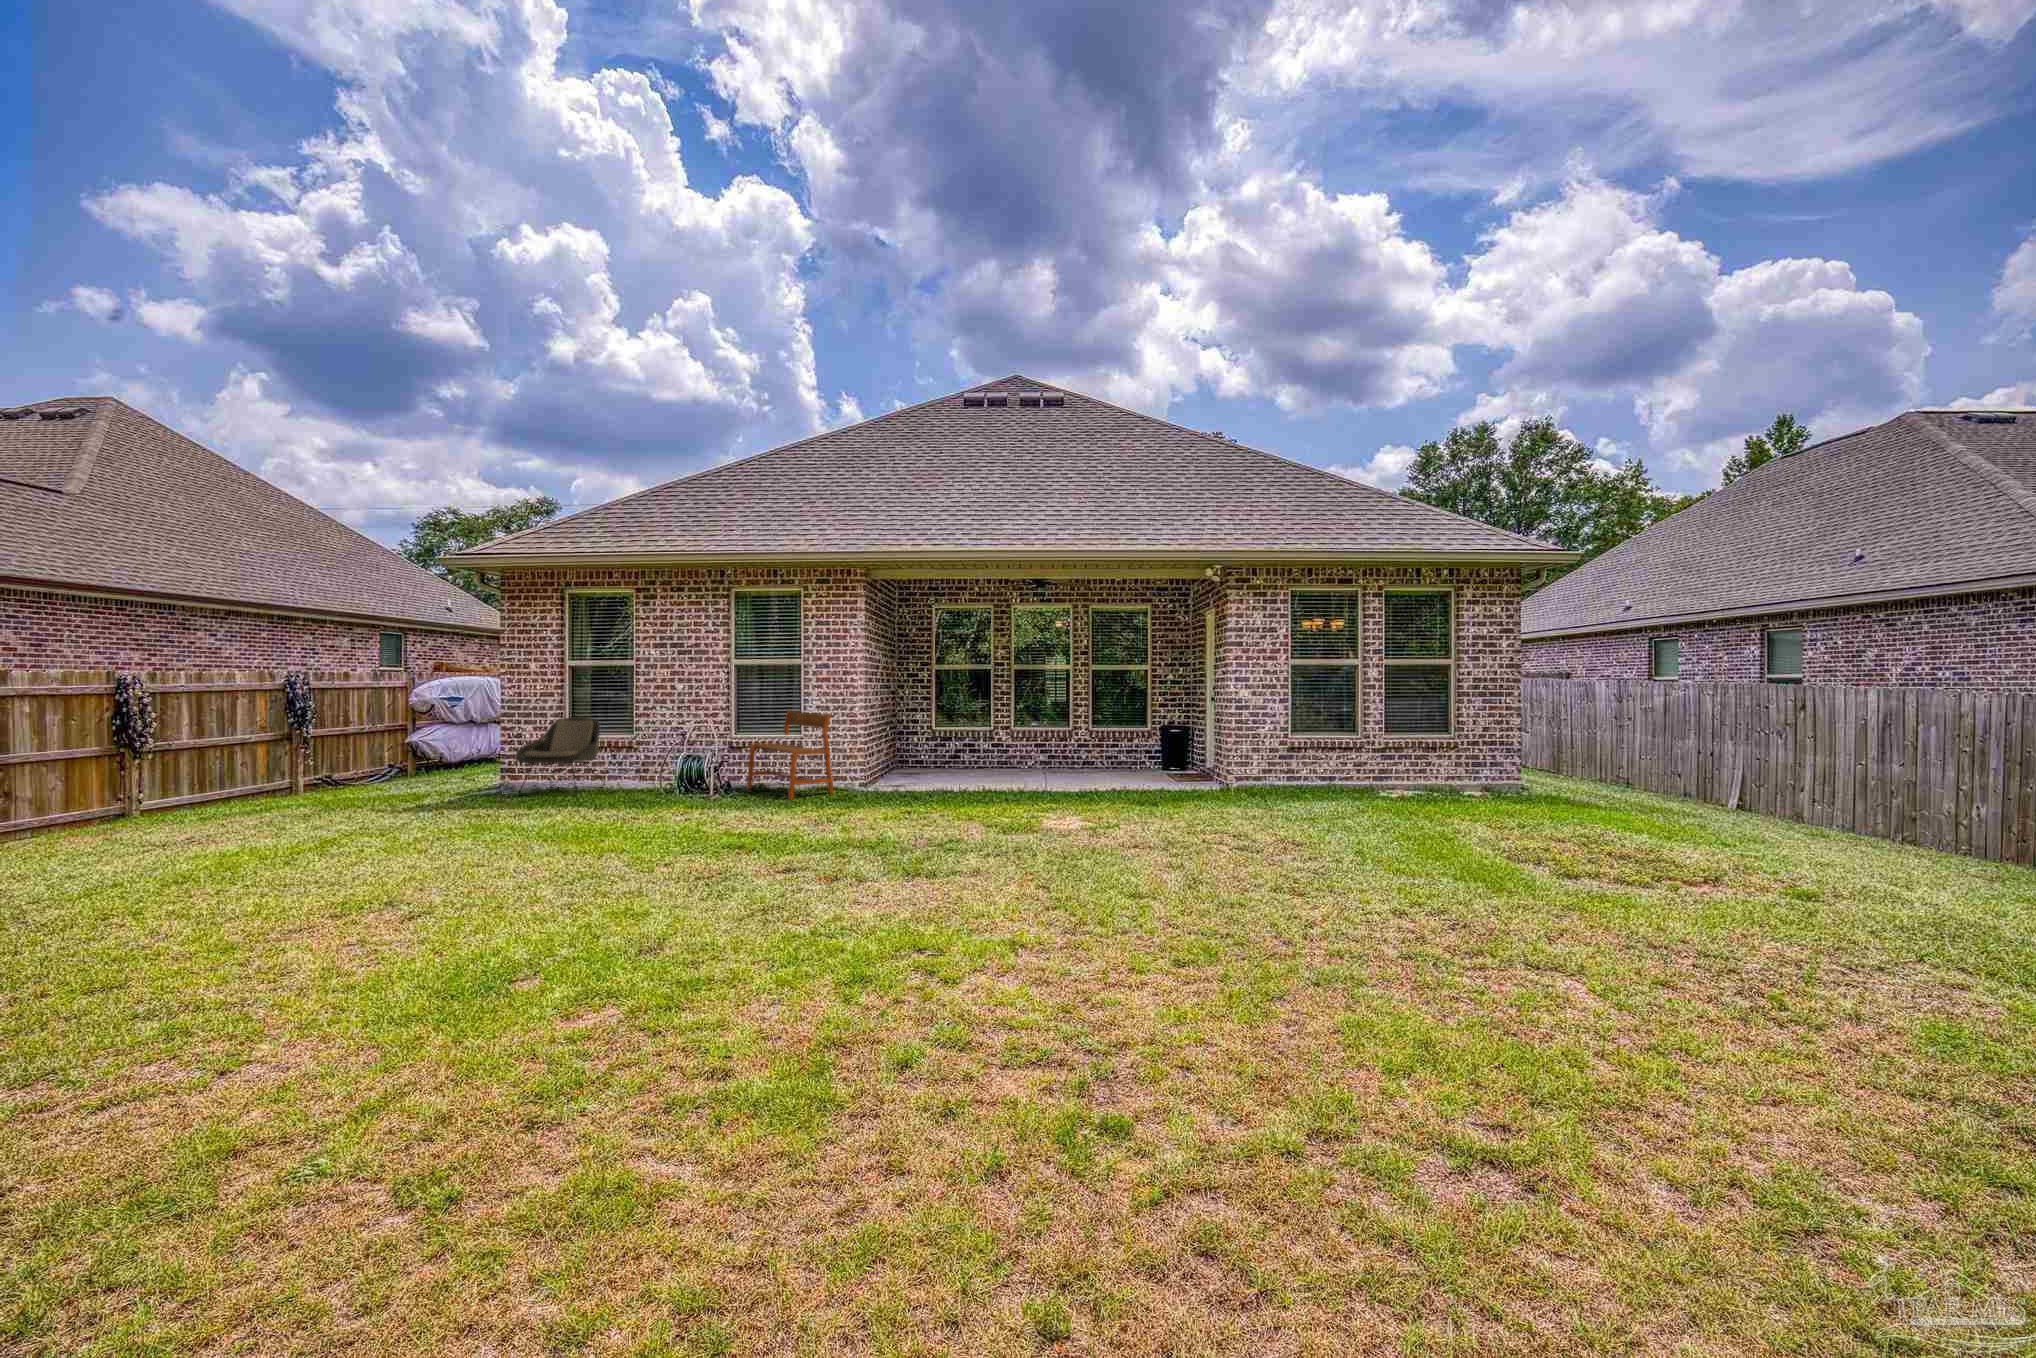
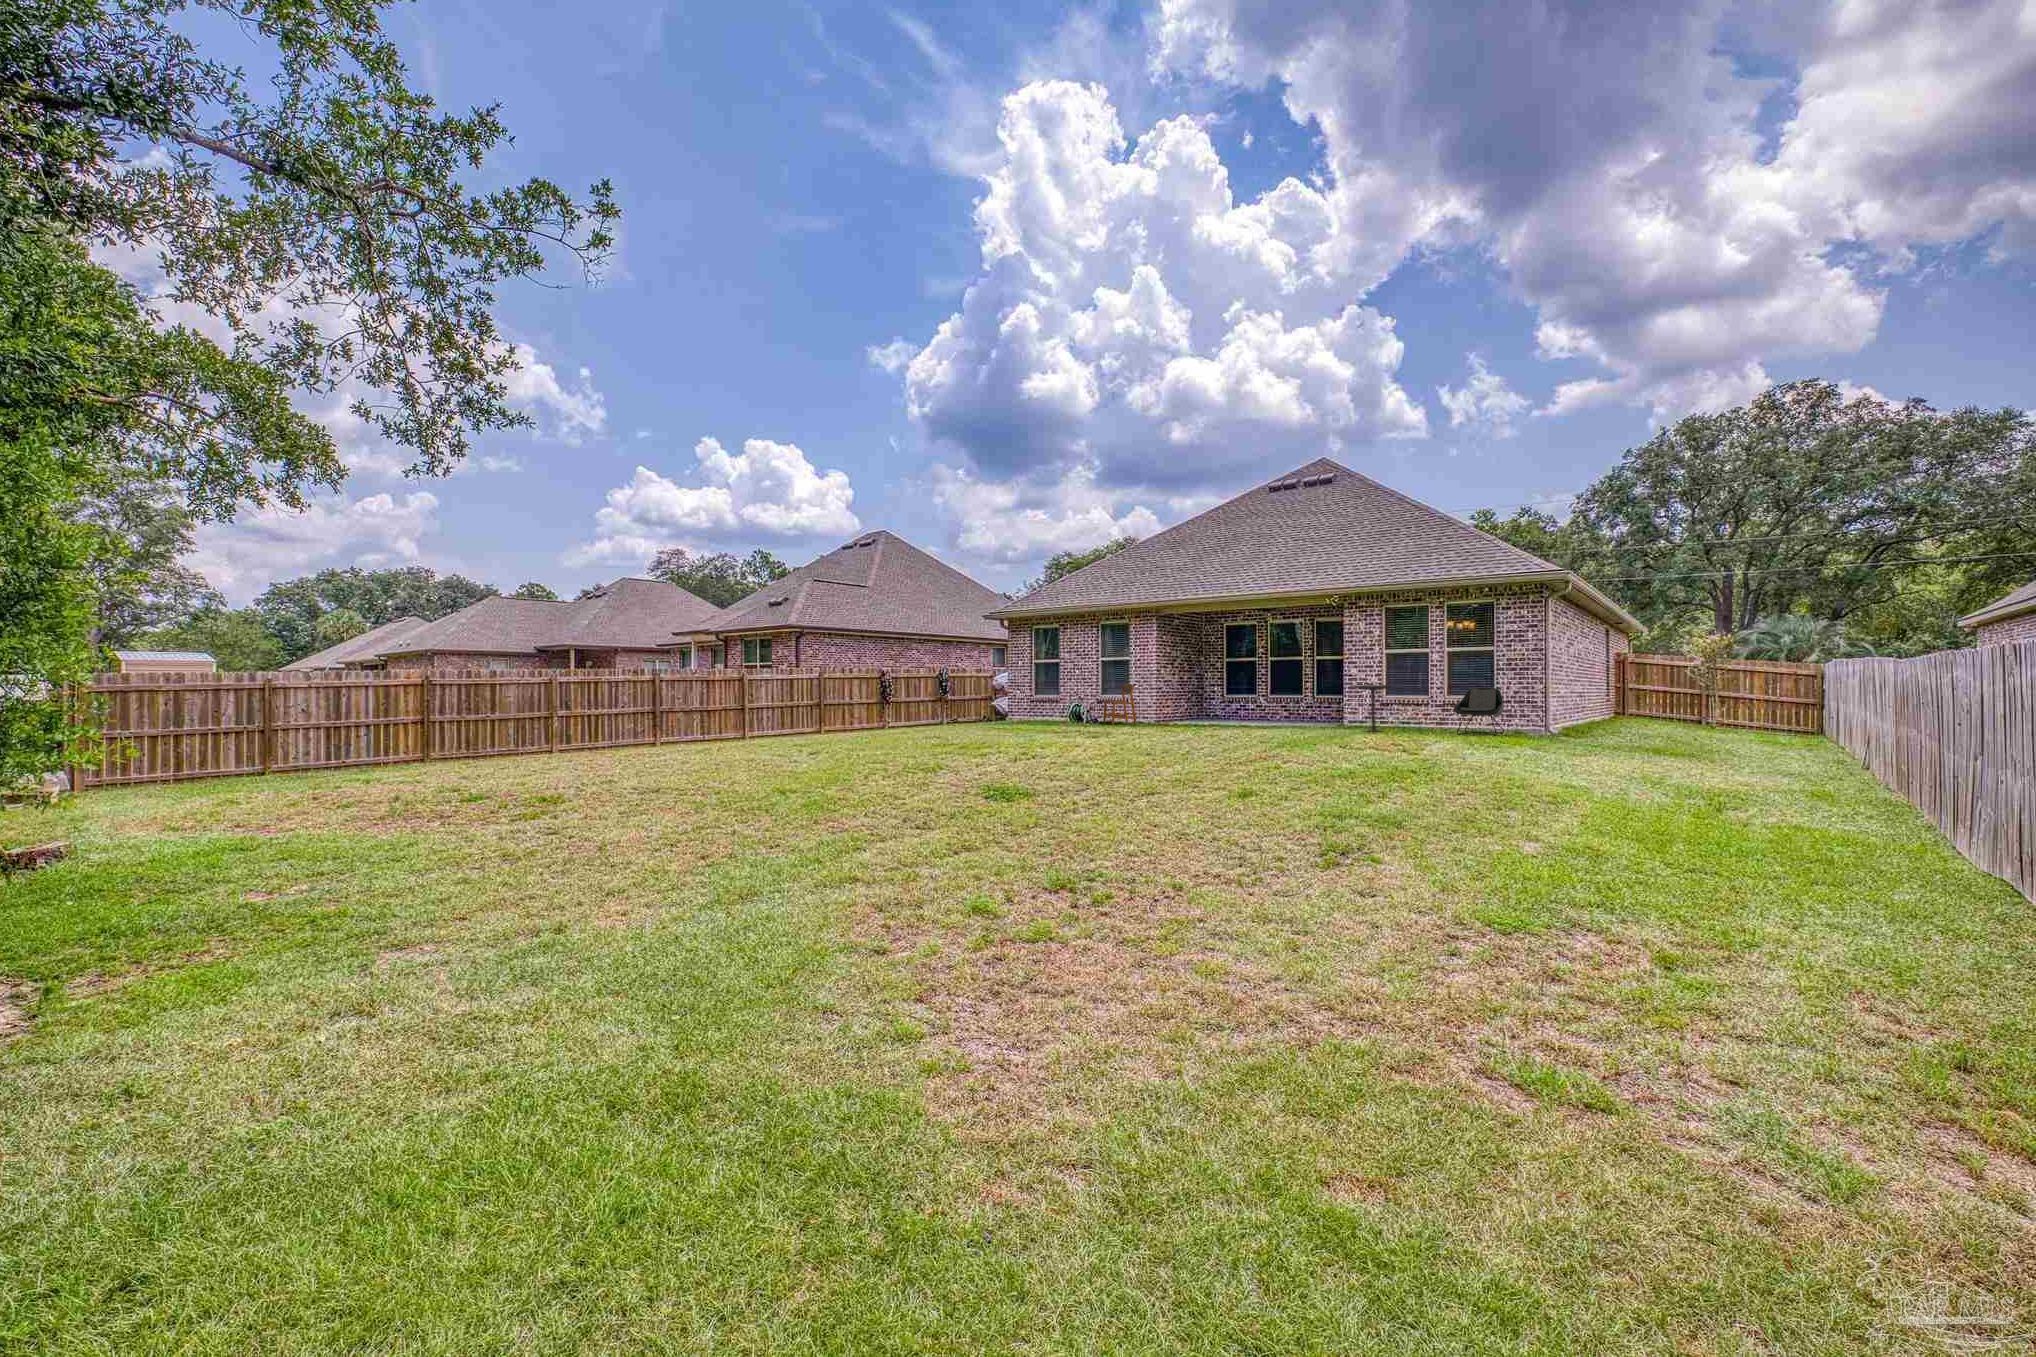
pedestal table: none [1263,716,1339,798] -> present [1352,685,1395,732]
lounge chair: present [515,717,602,795] -> present [1454,687,1504,736]

